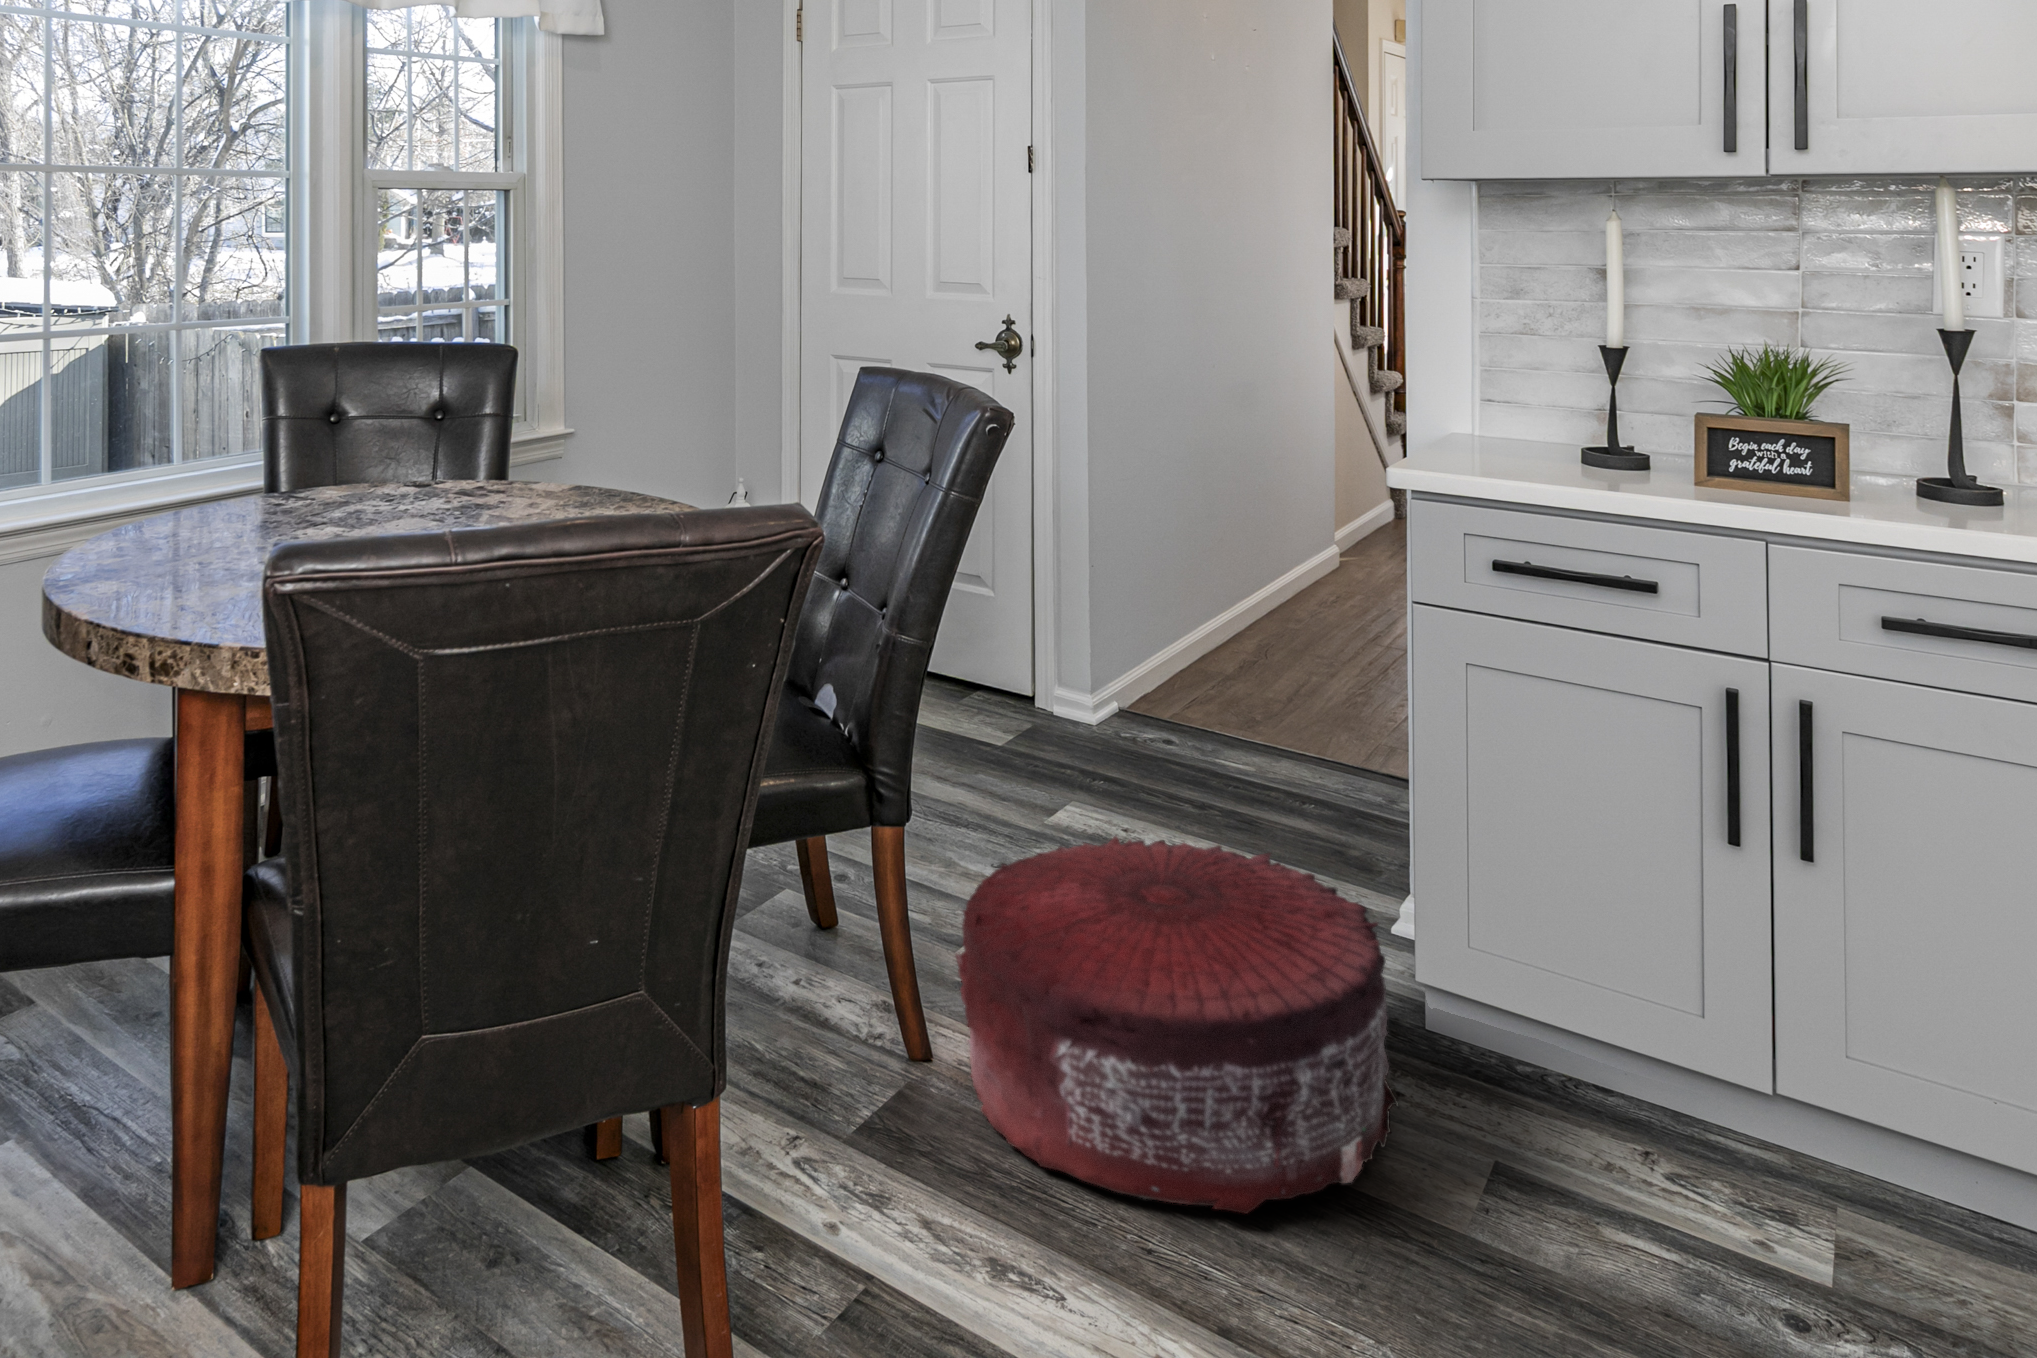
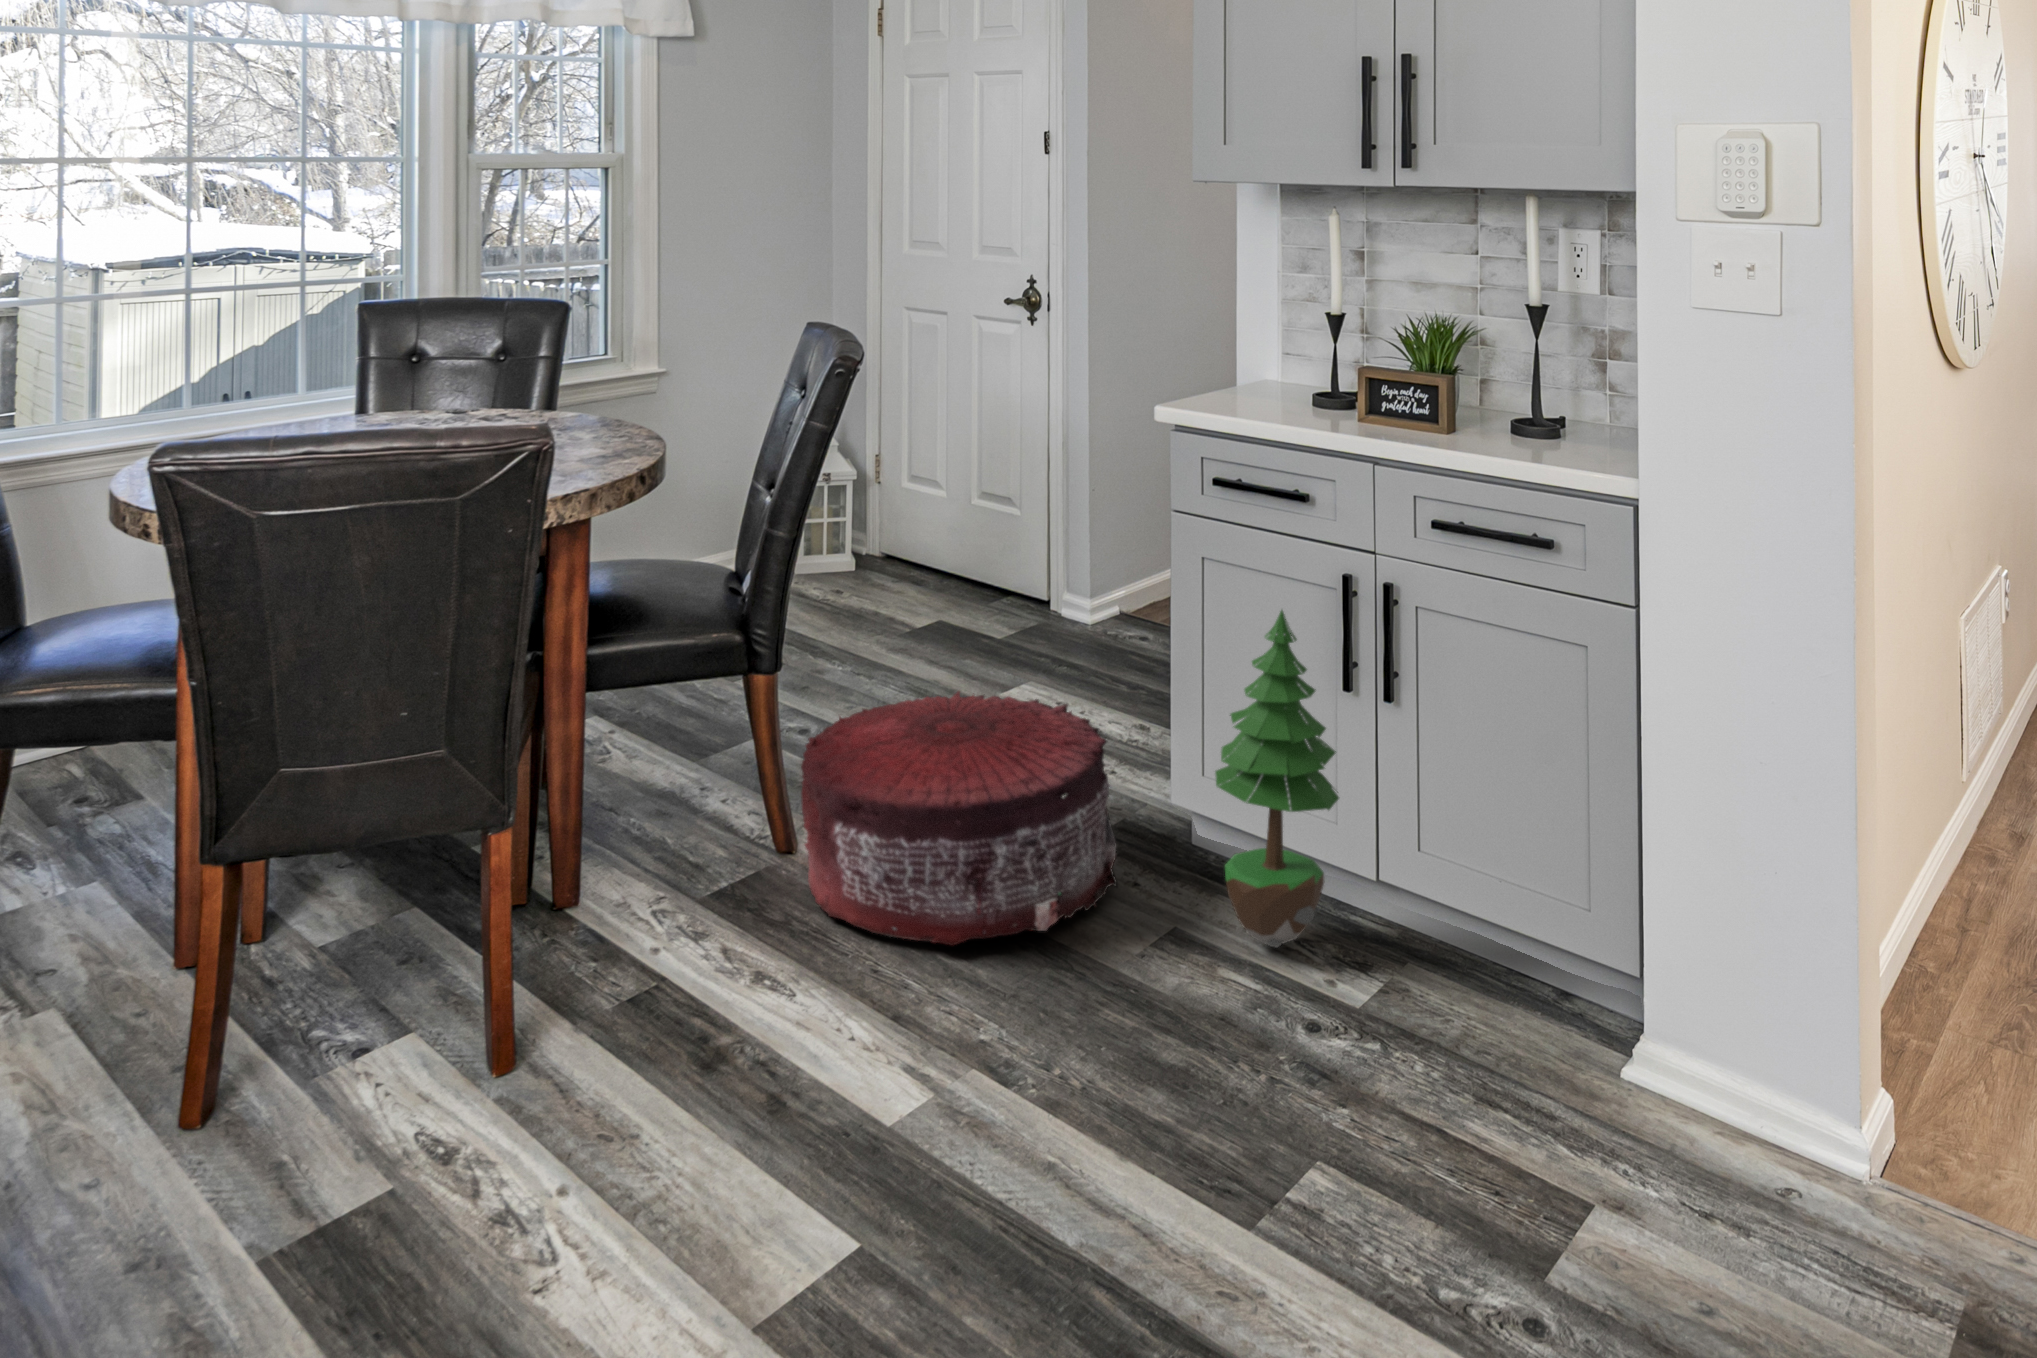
potted tree: none [1567,736,1766,1201] -> present [1215,610,1339,948]

